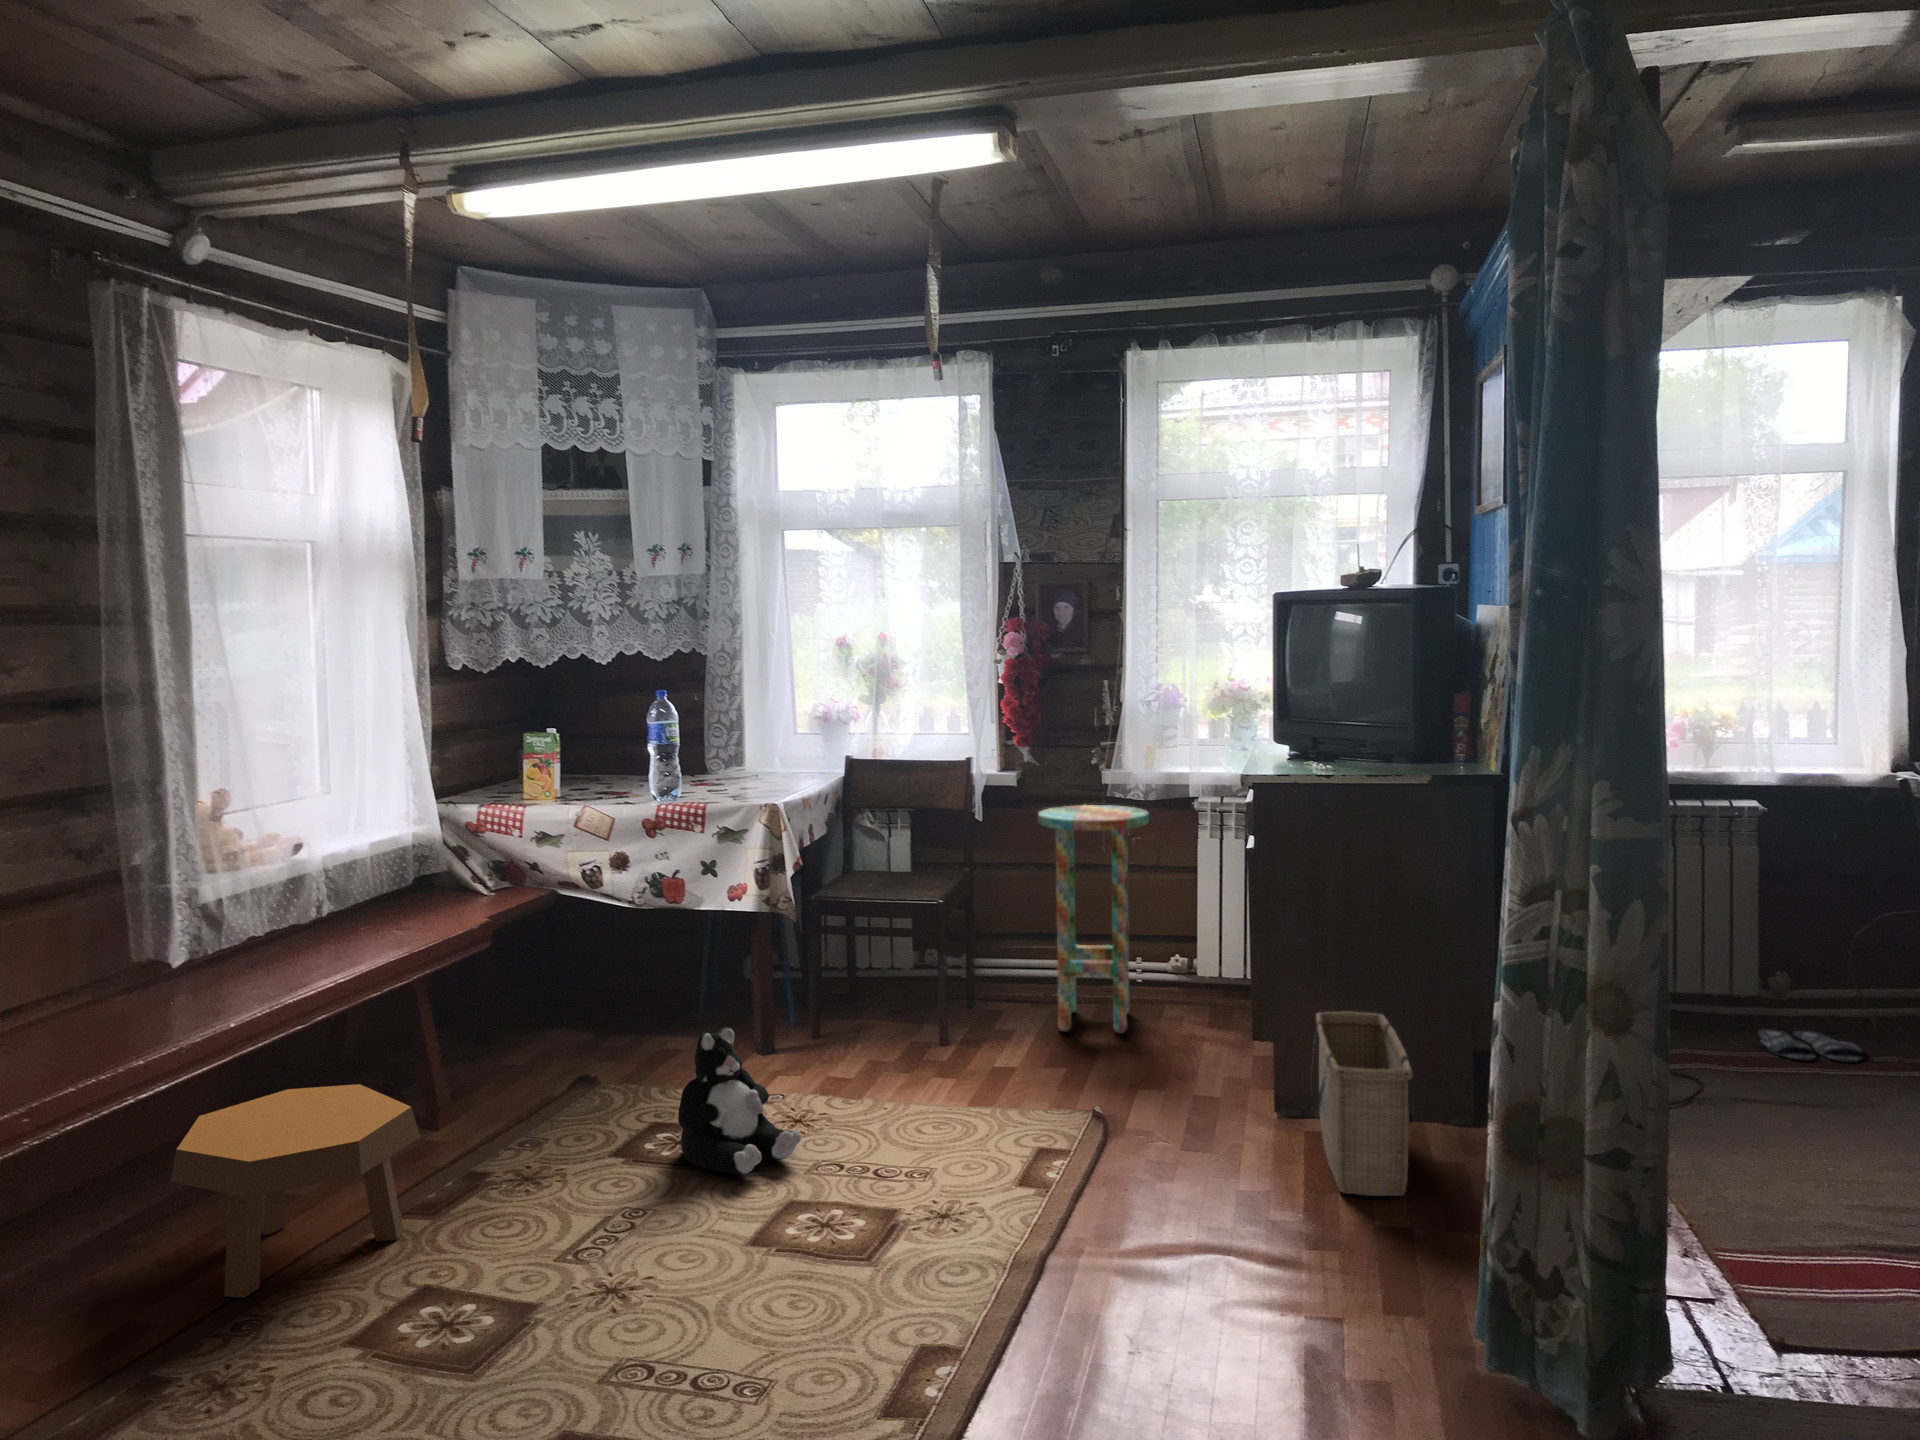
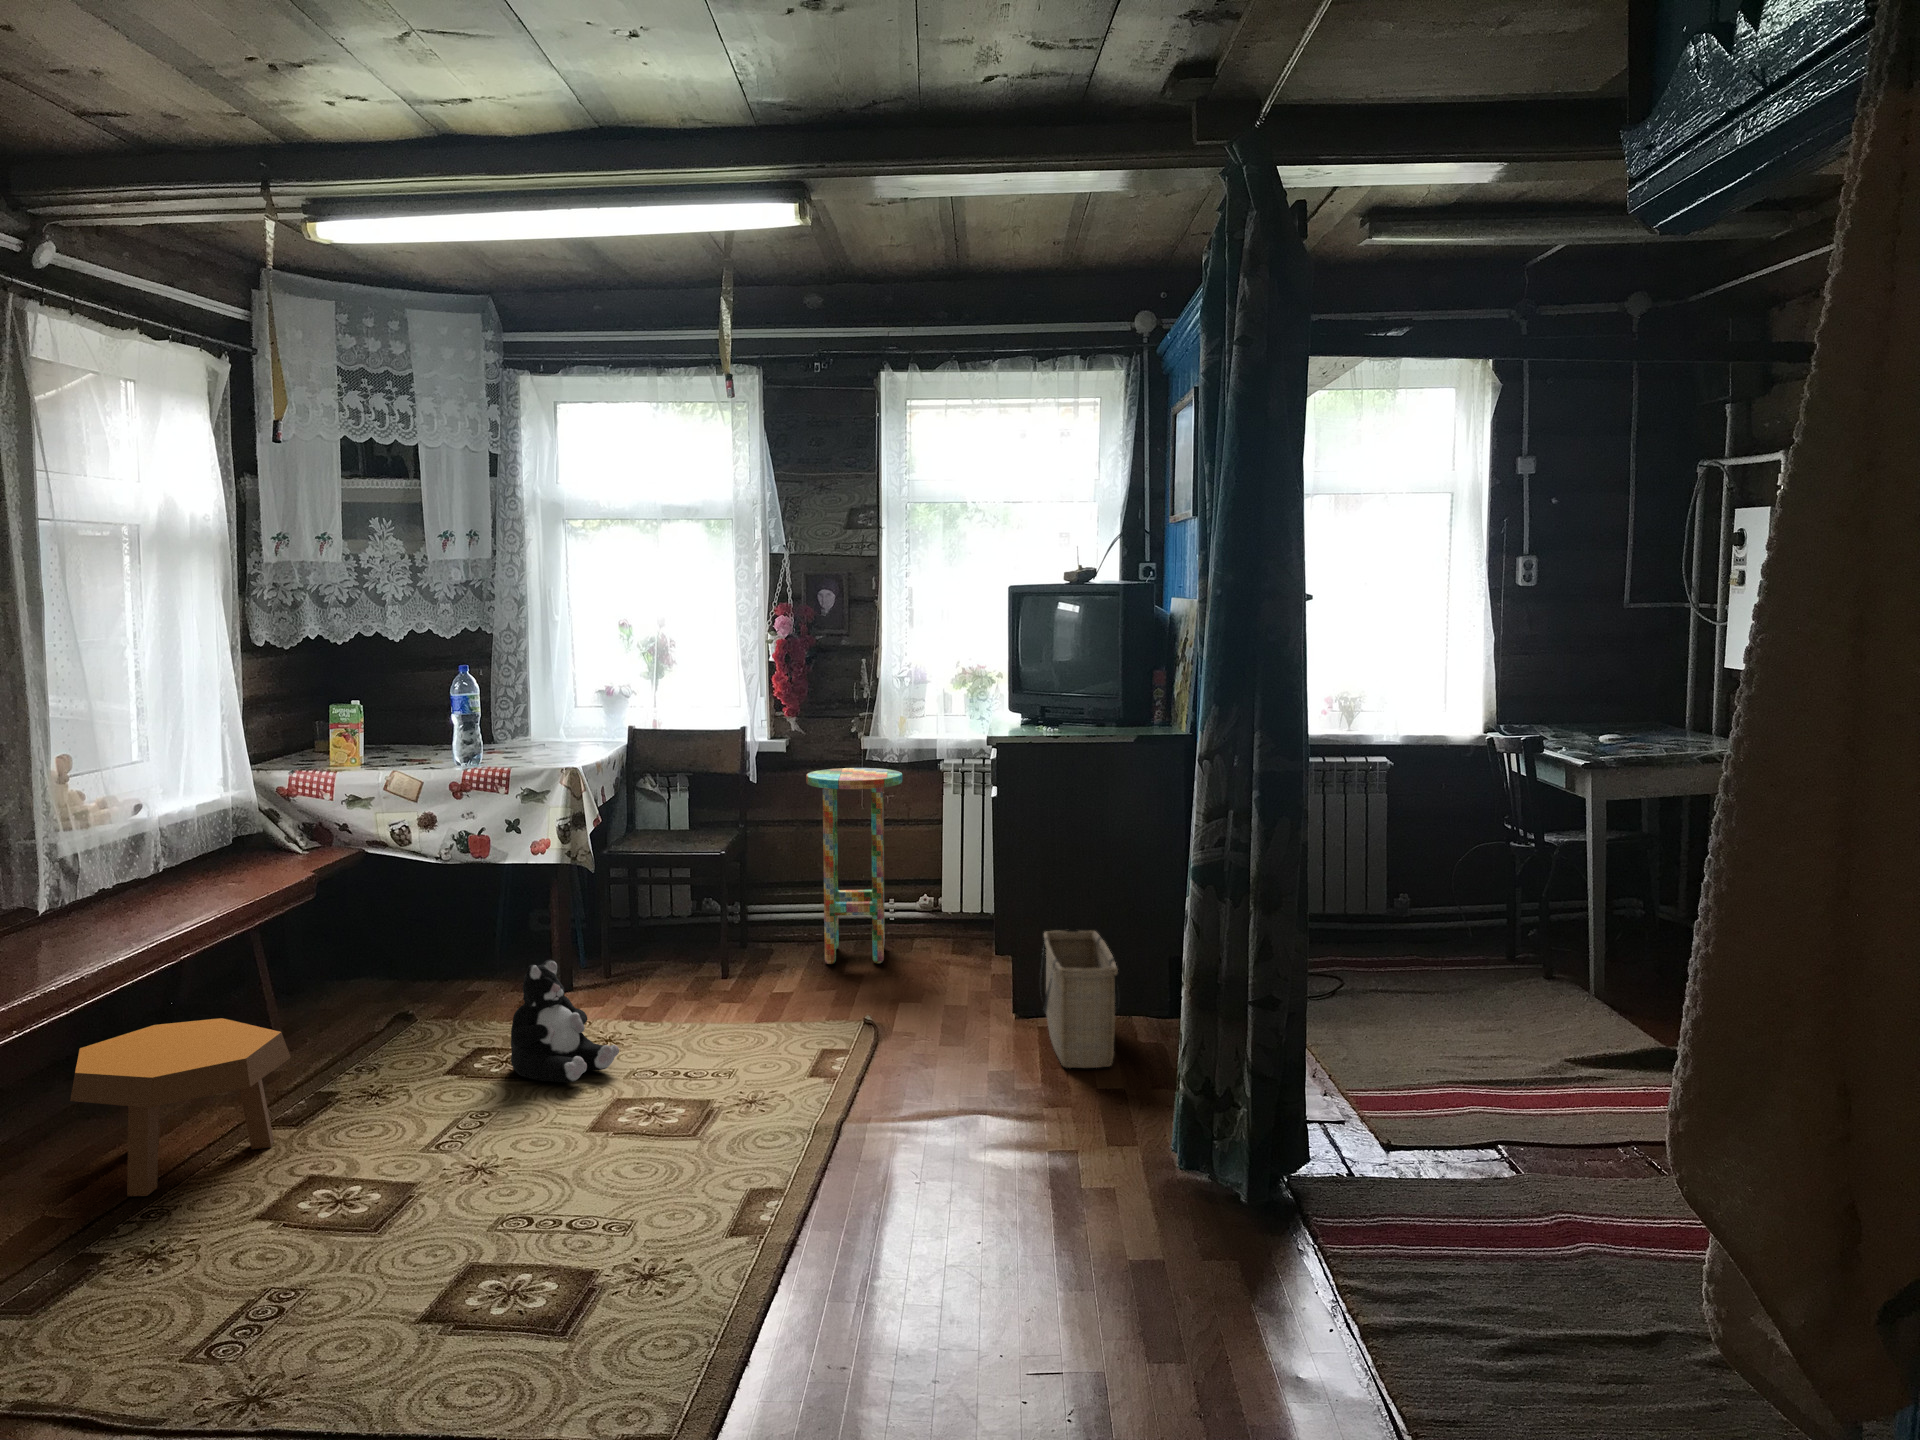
slippers: present [1758,1029,1863,1062] -> none [1382,940,1455,961]

